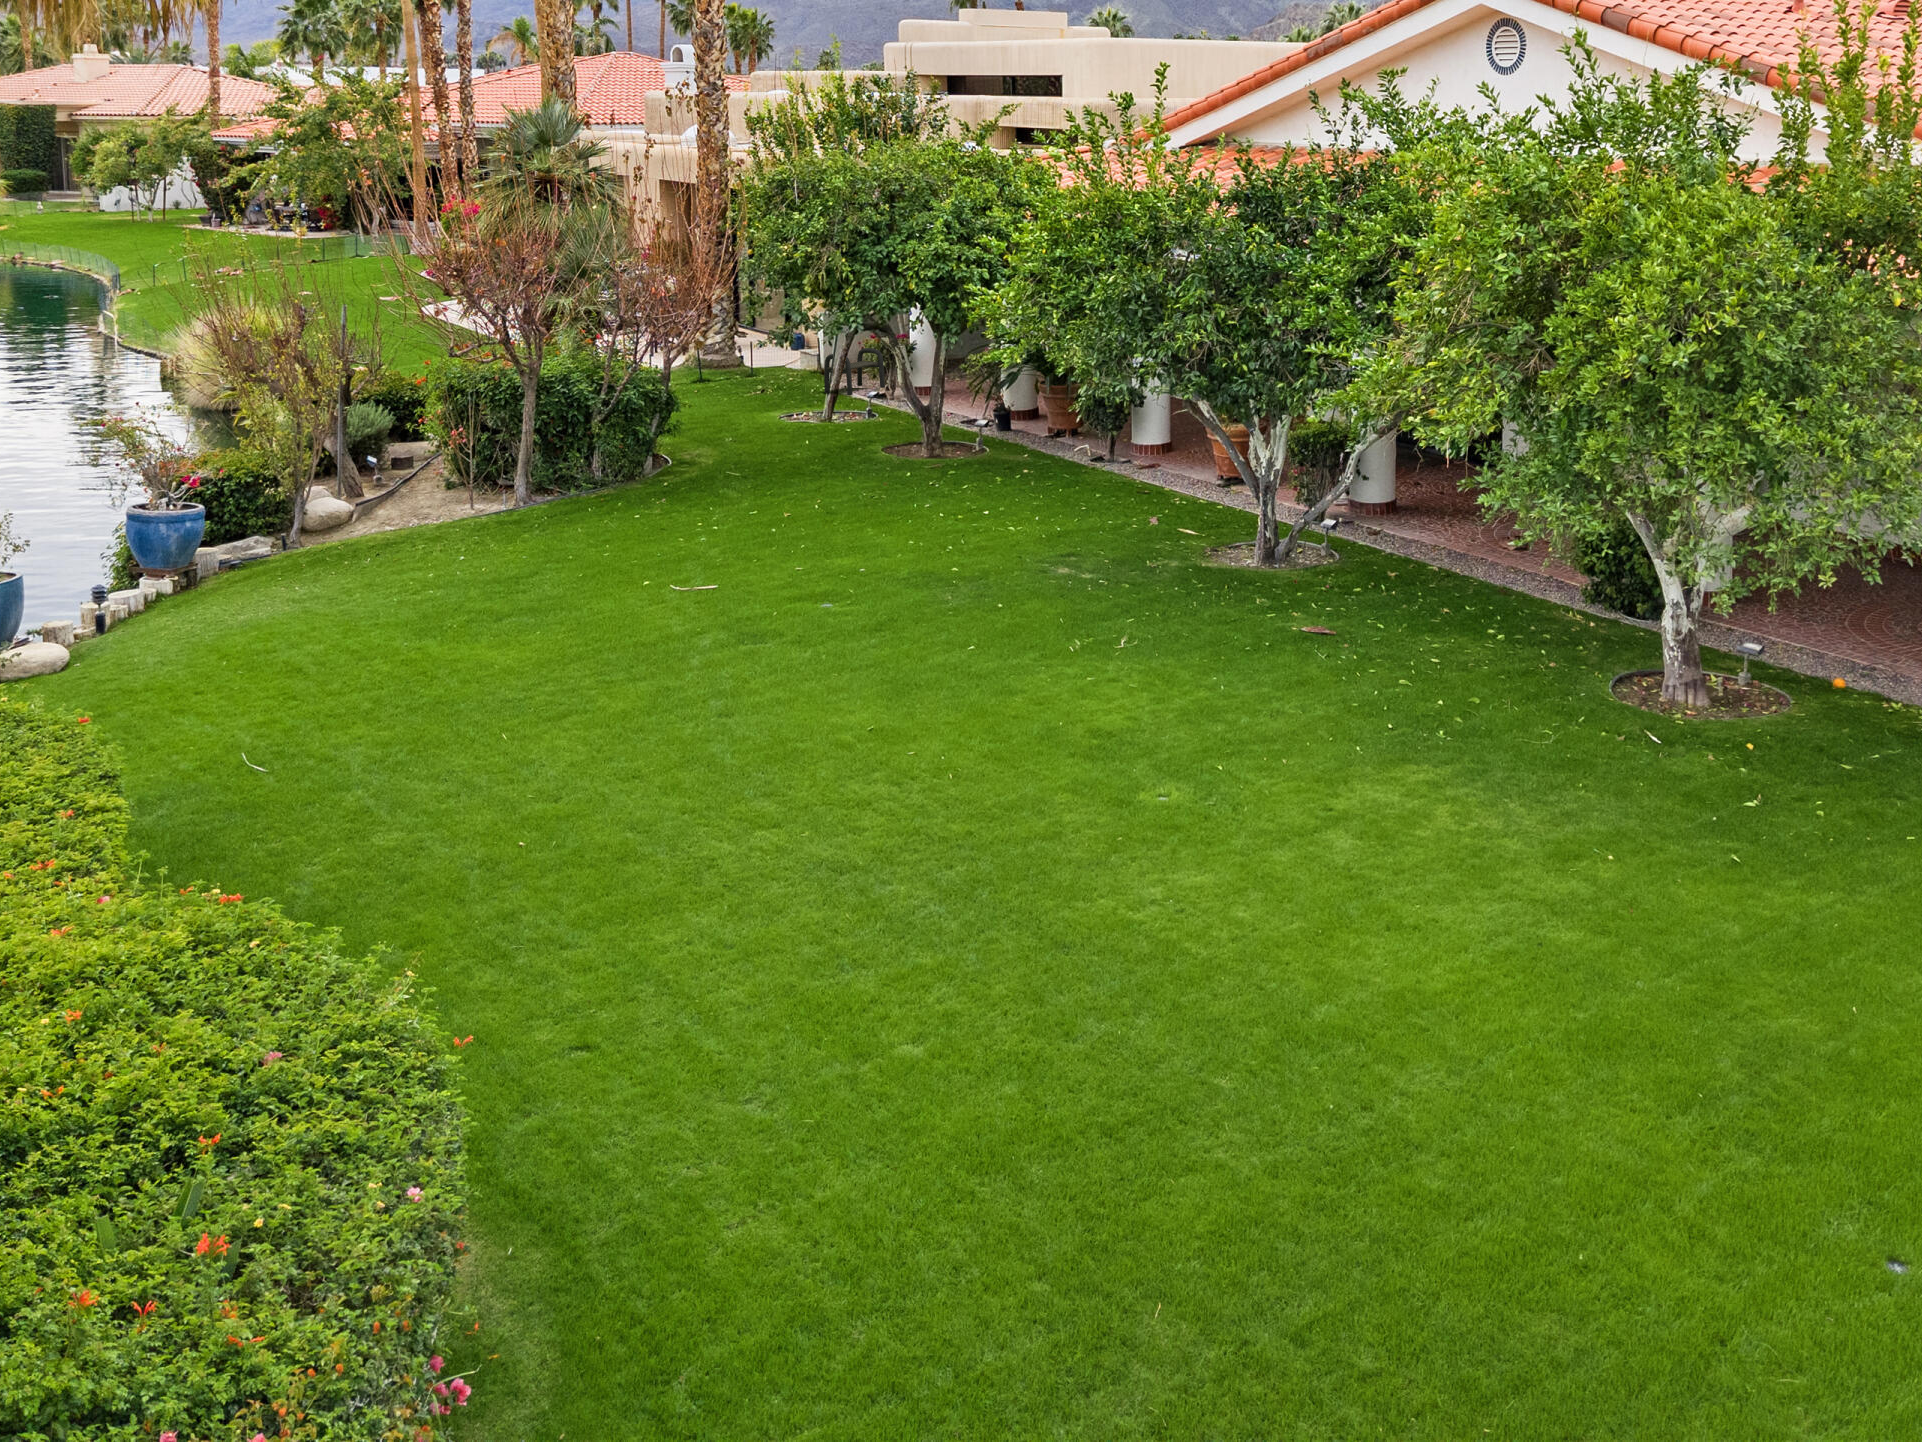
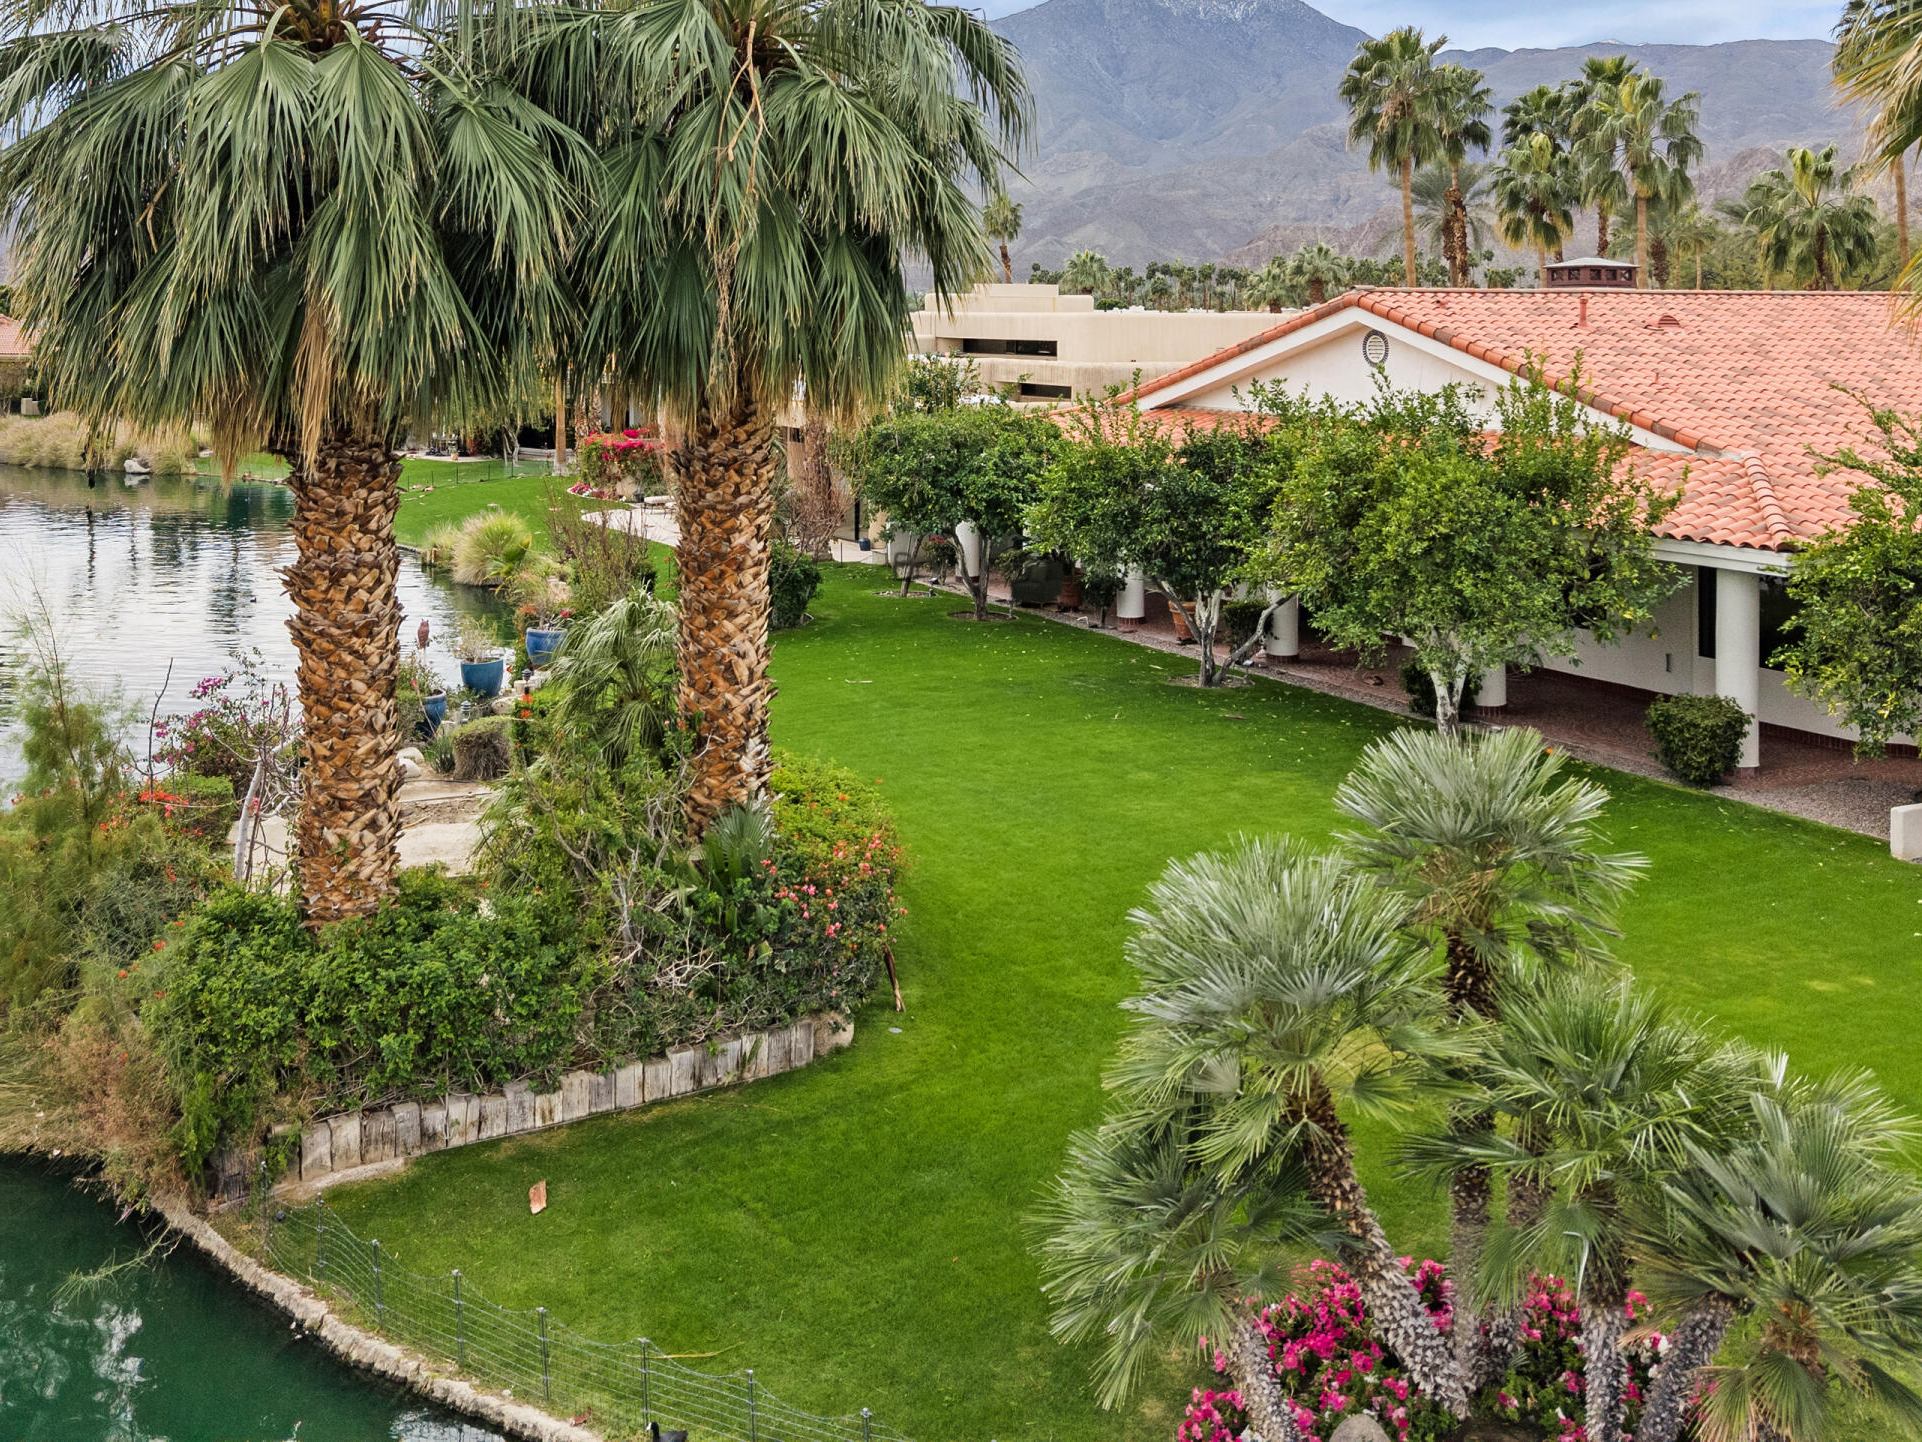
armchair: none [977,363,1055,431] -> present [1010,561,1064,607]

